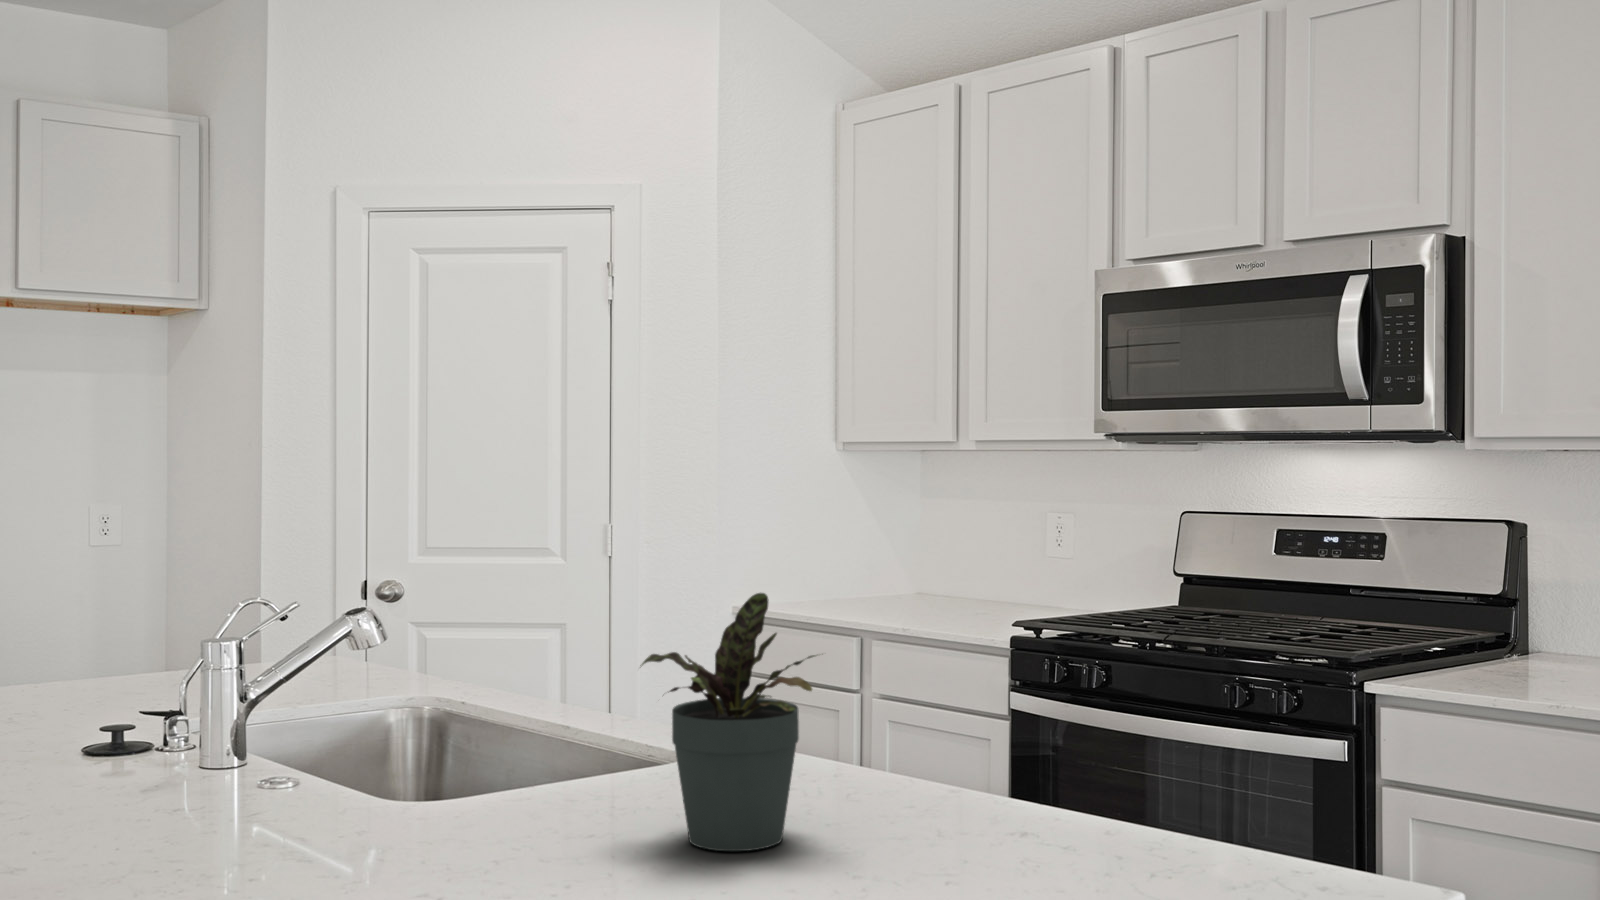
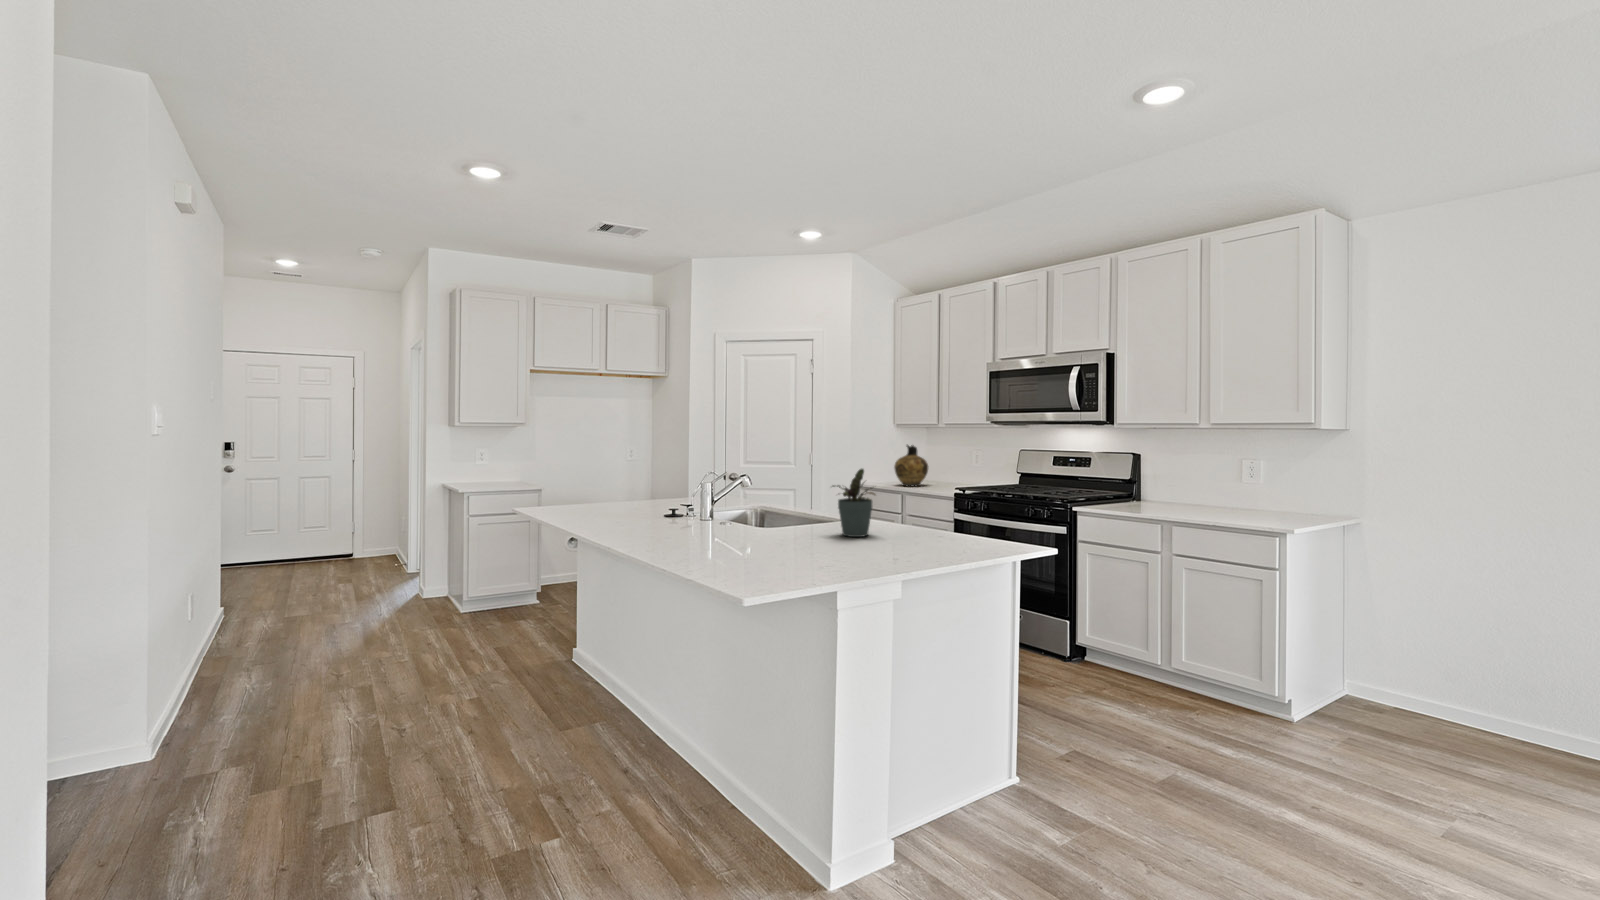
ceramic jug: none [841,496,932,610] -> present [894,445,928,486]

